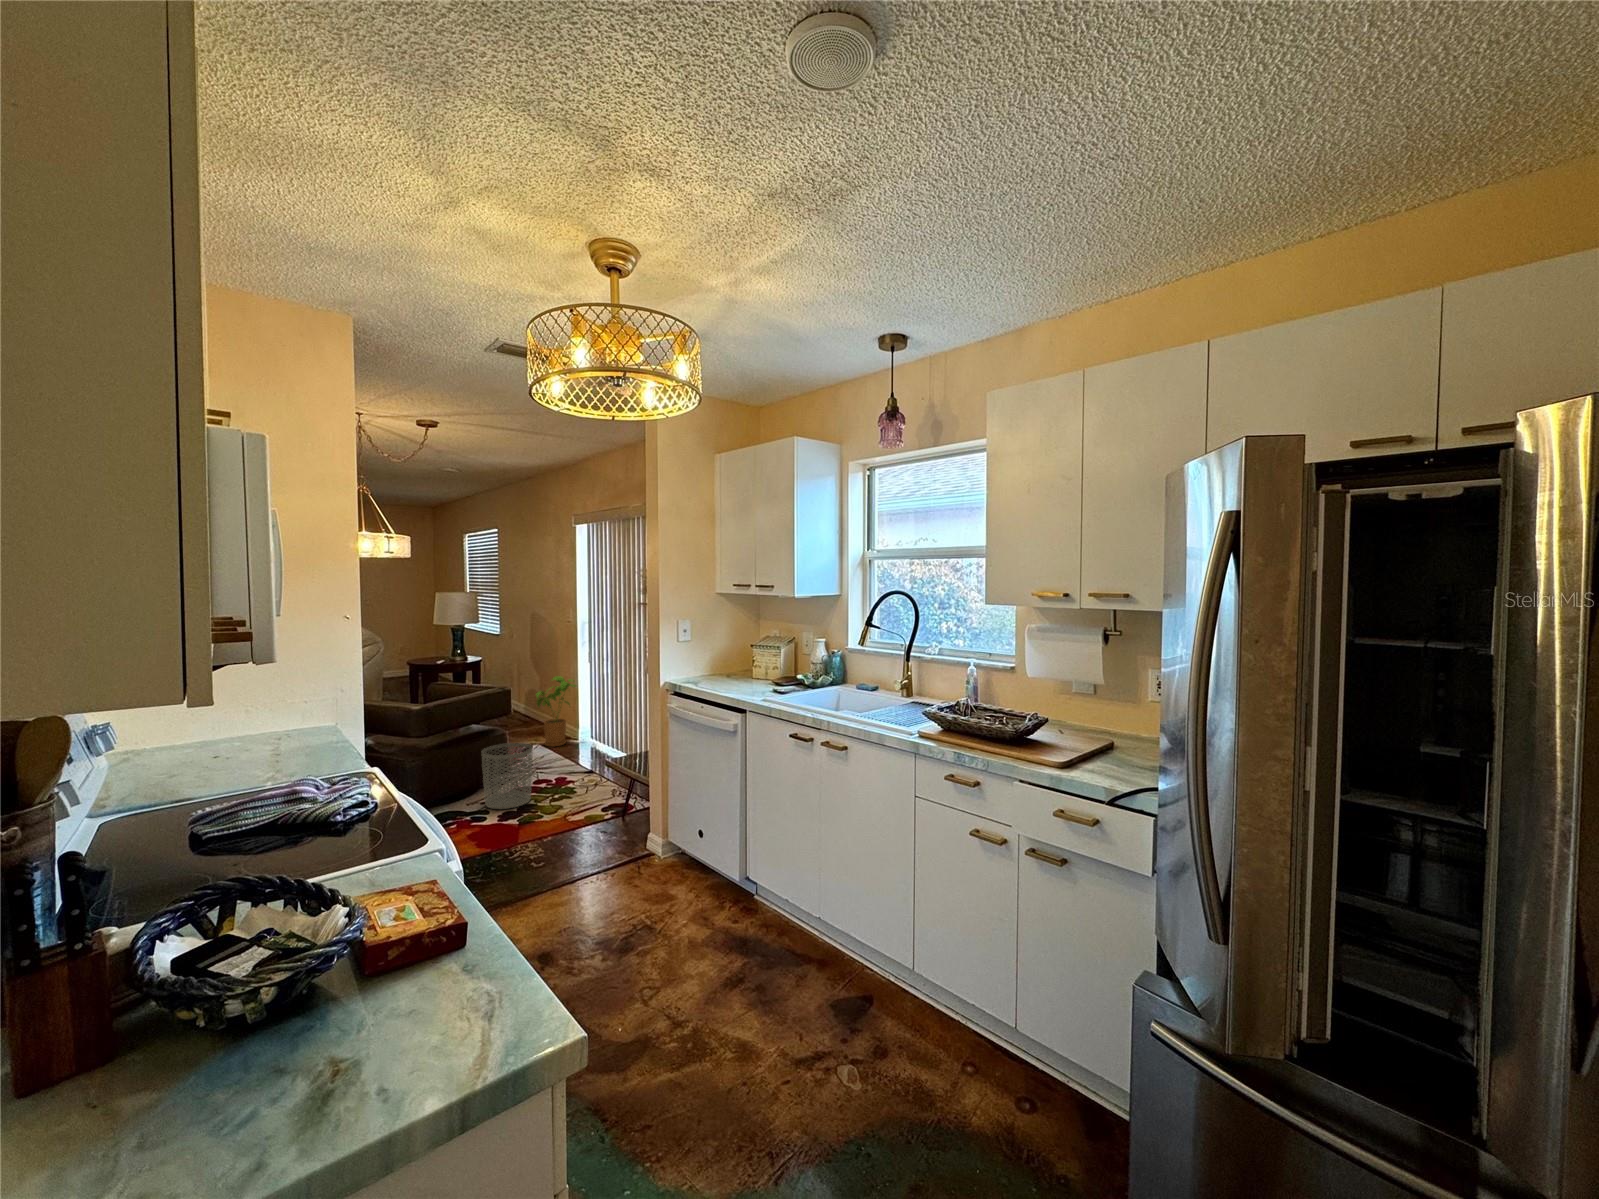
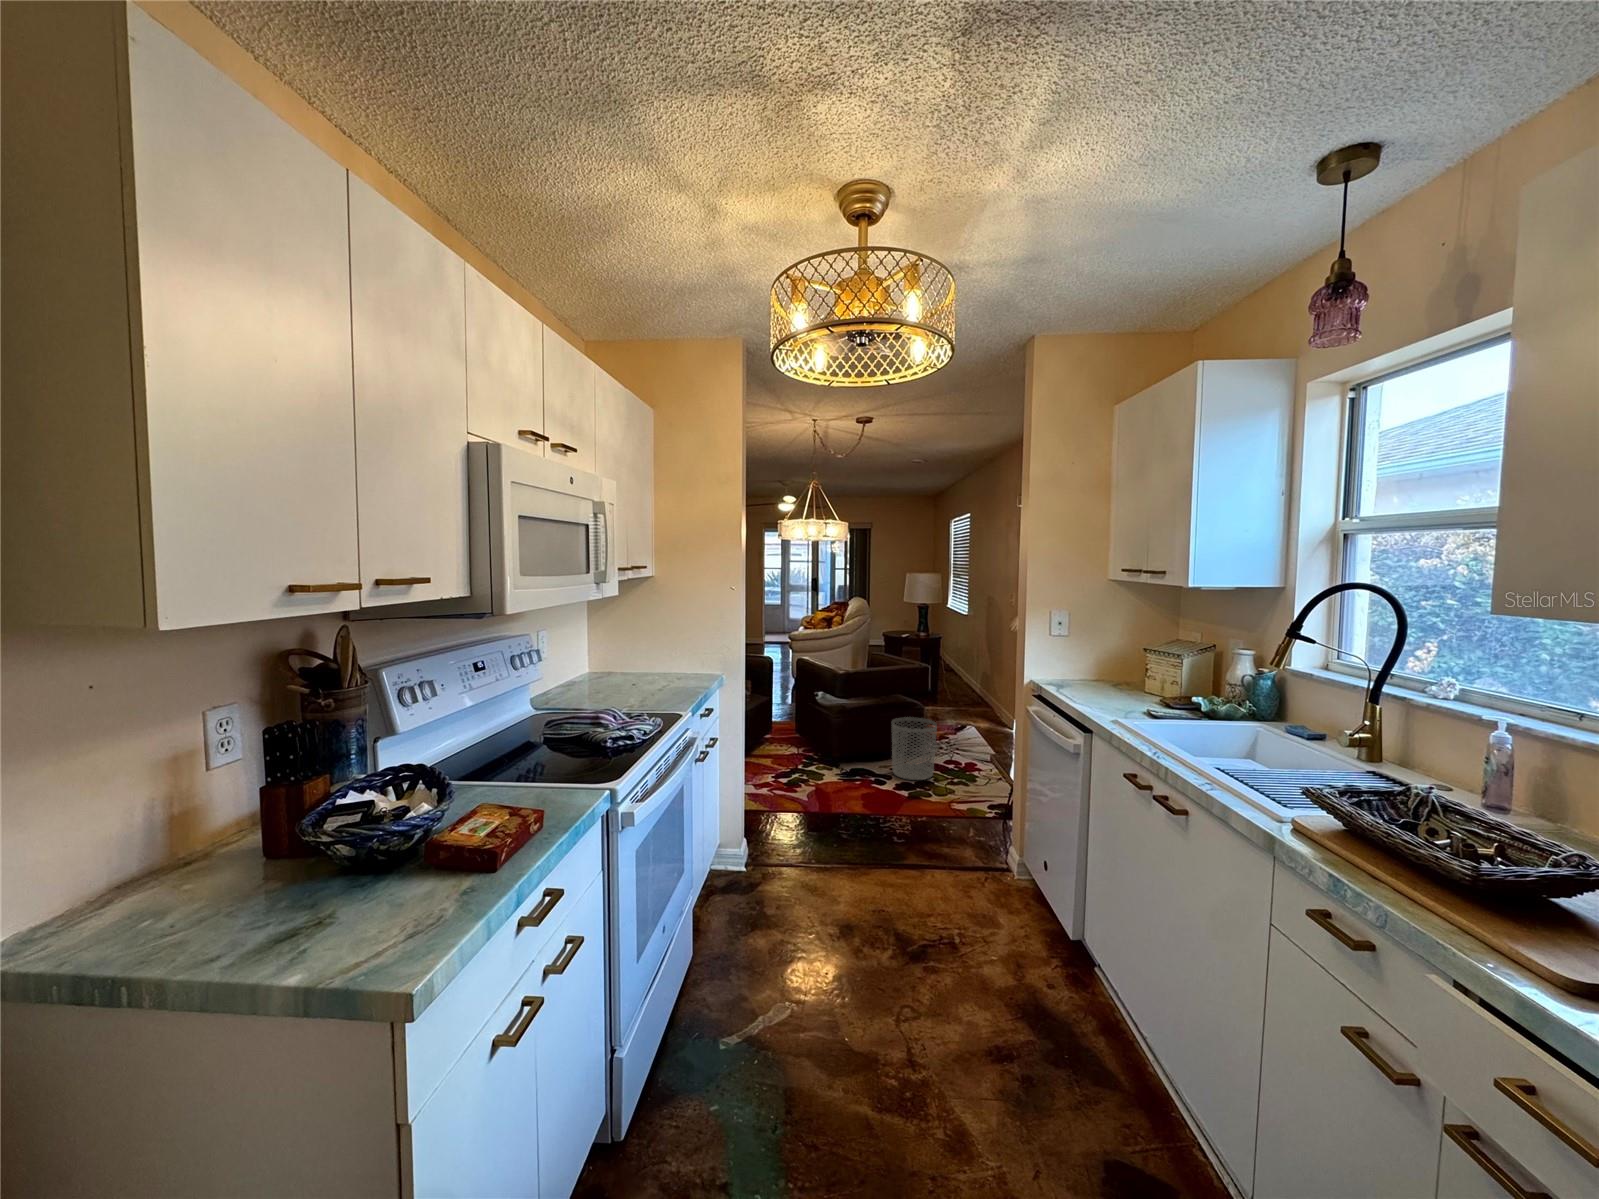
house plant: present [536,676,576,747] -> none [971,661,1012,732]

